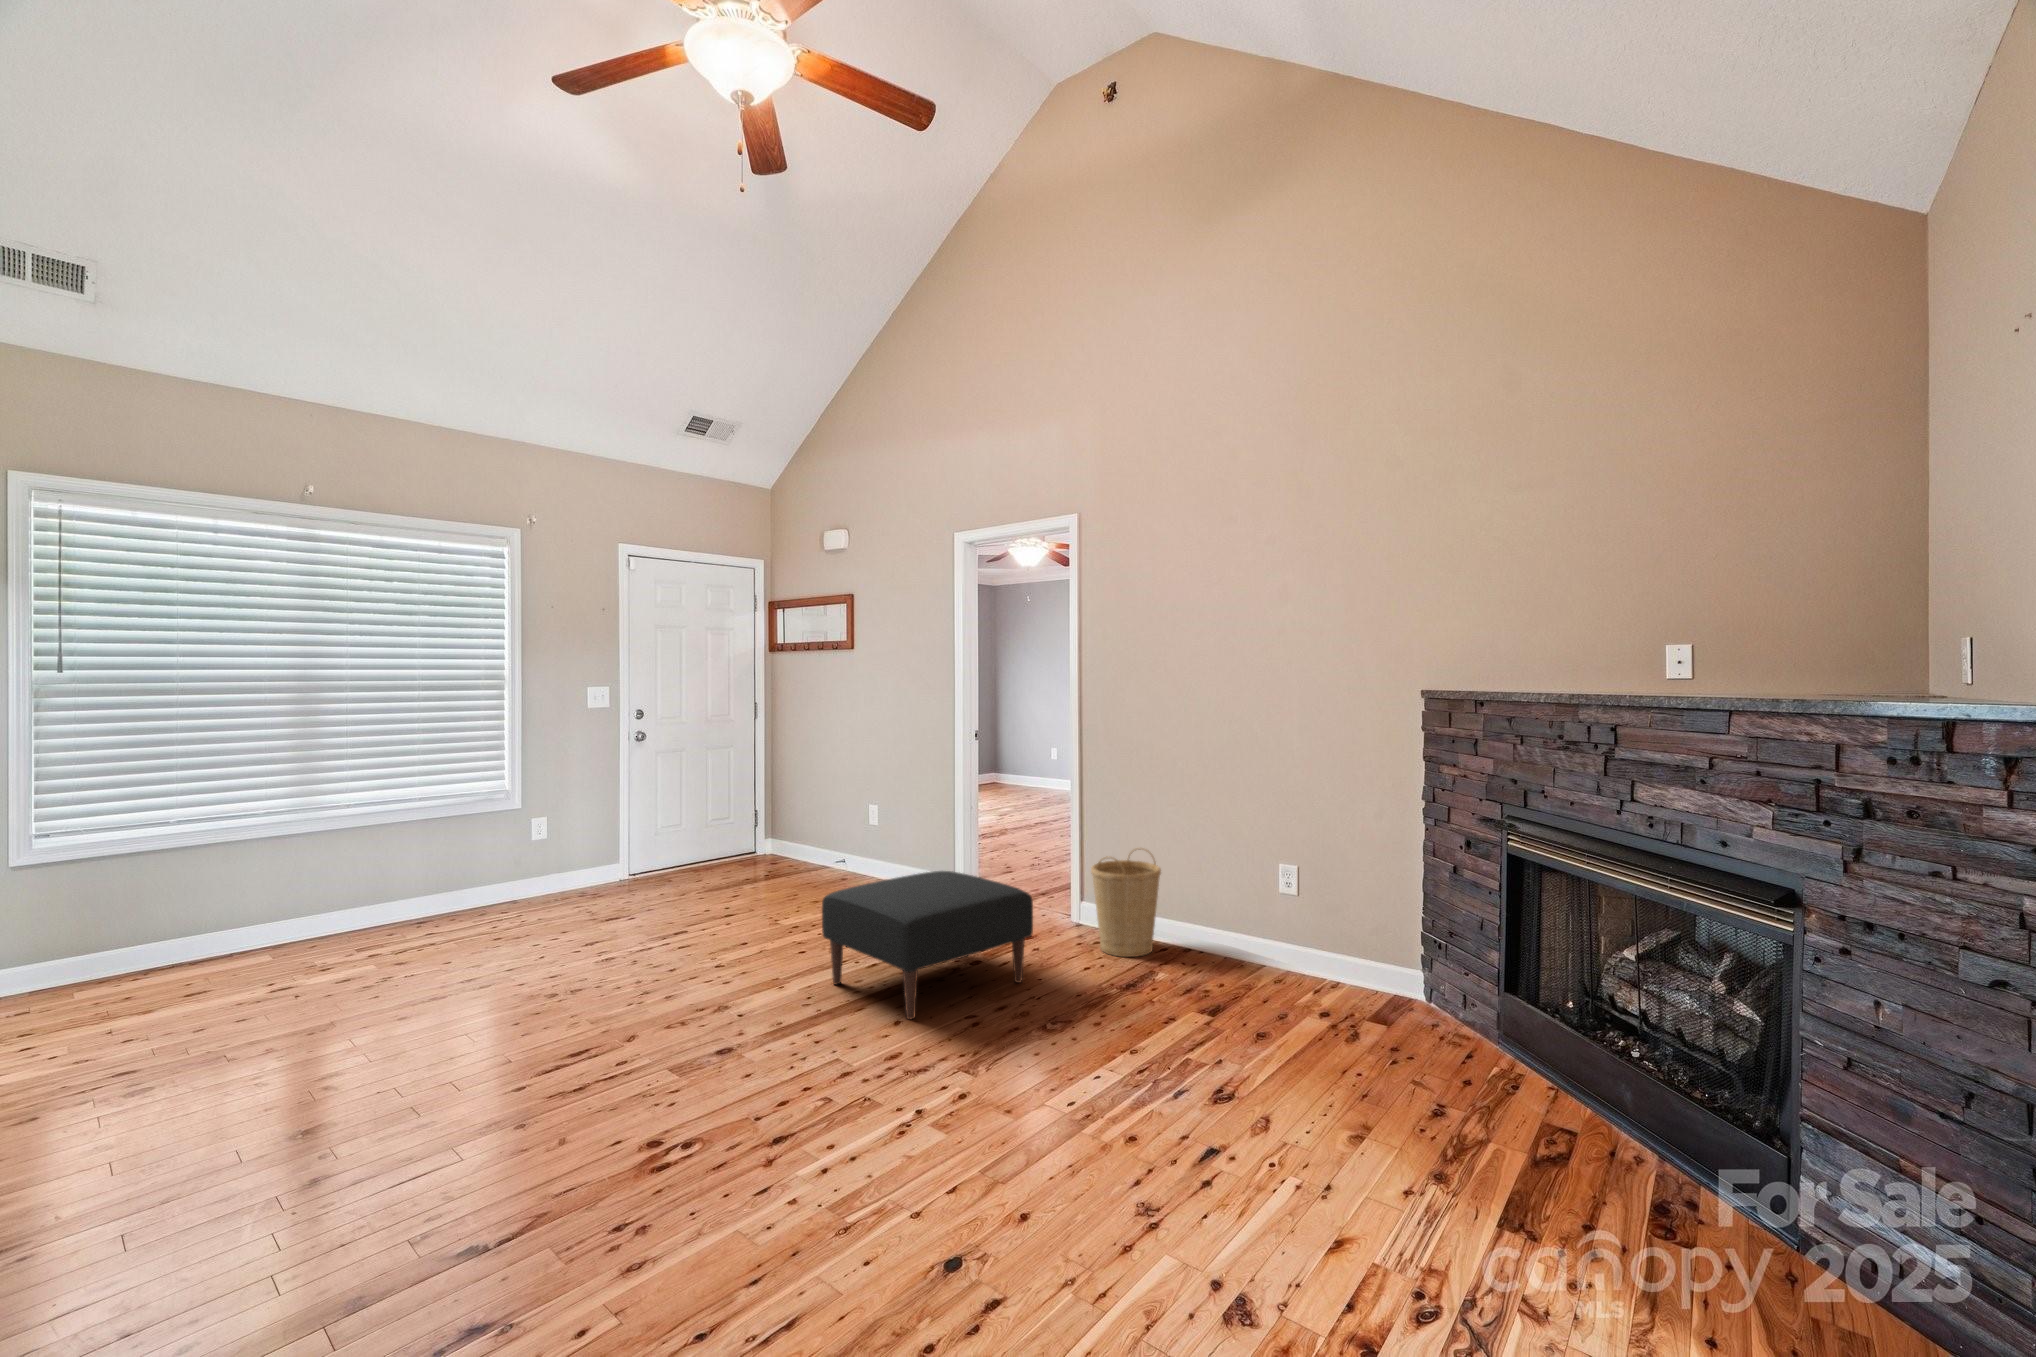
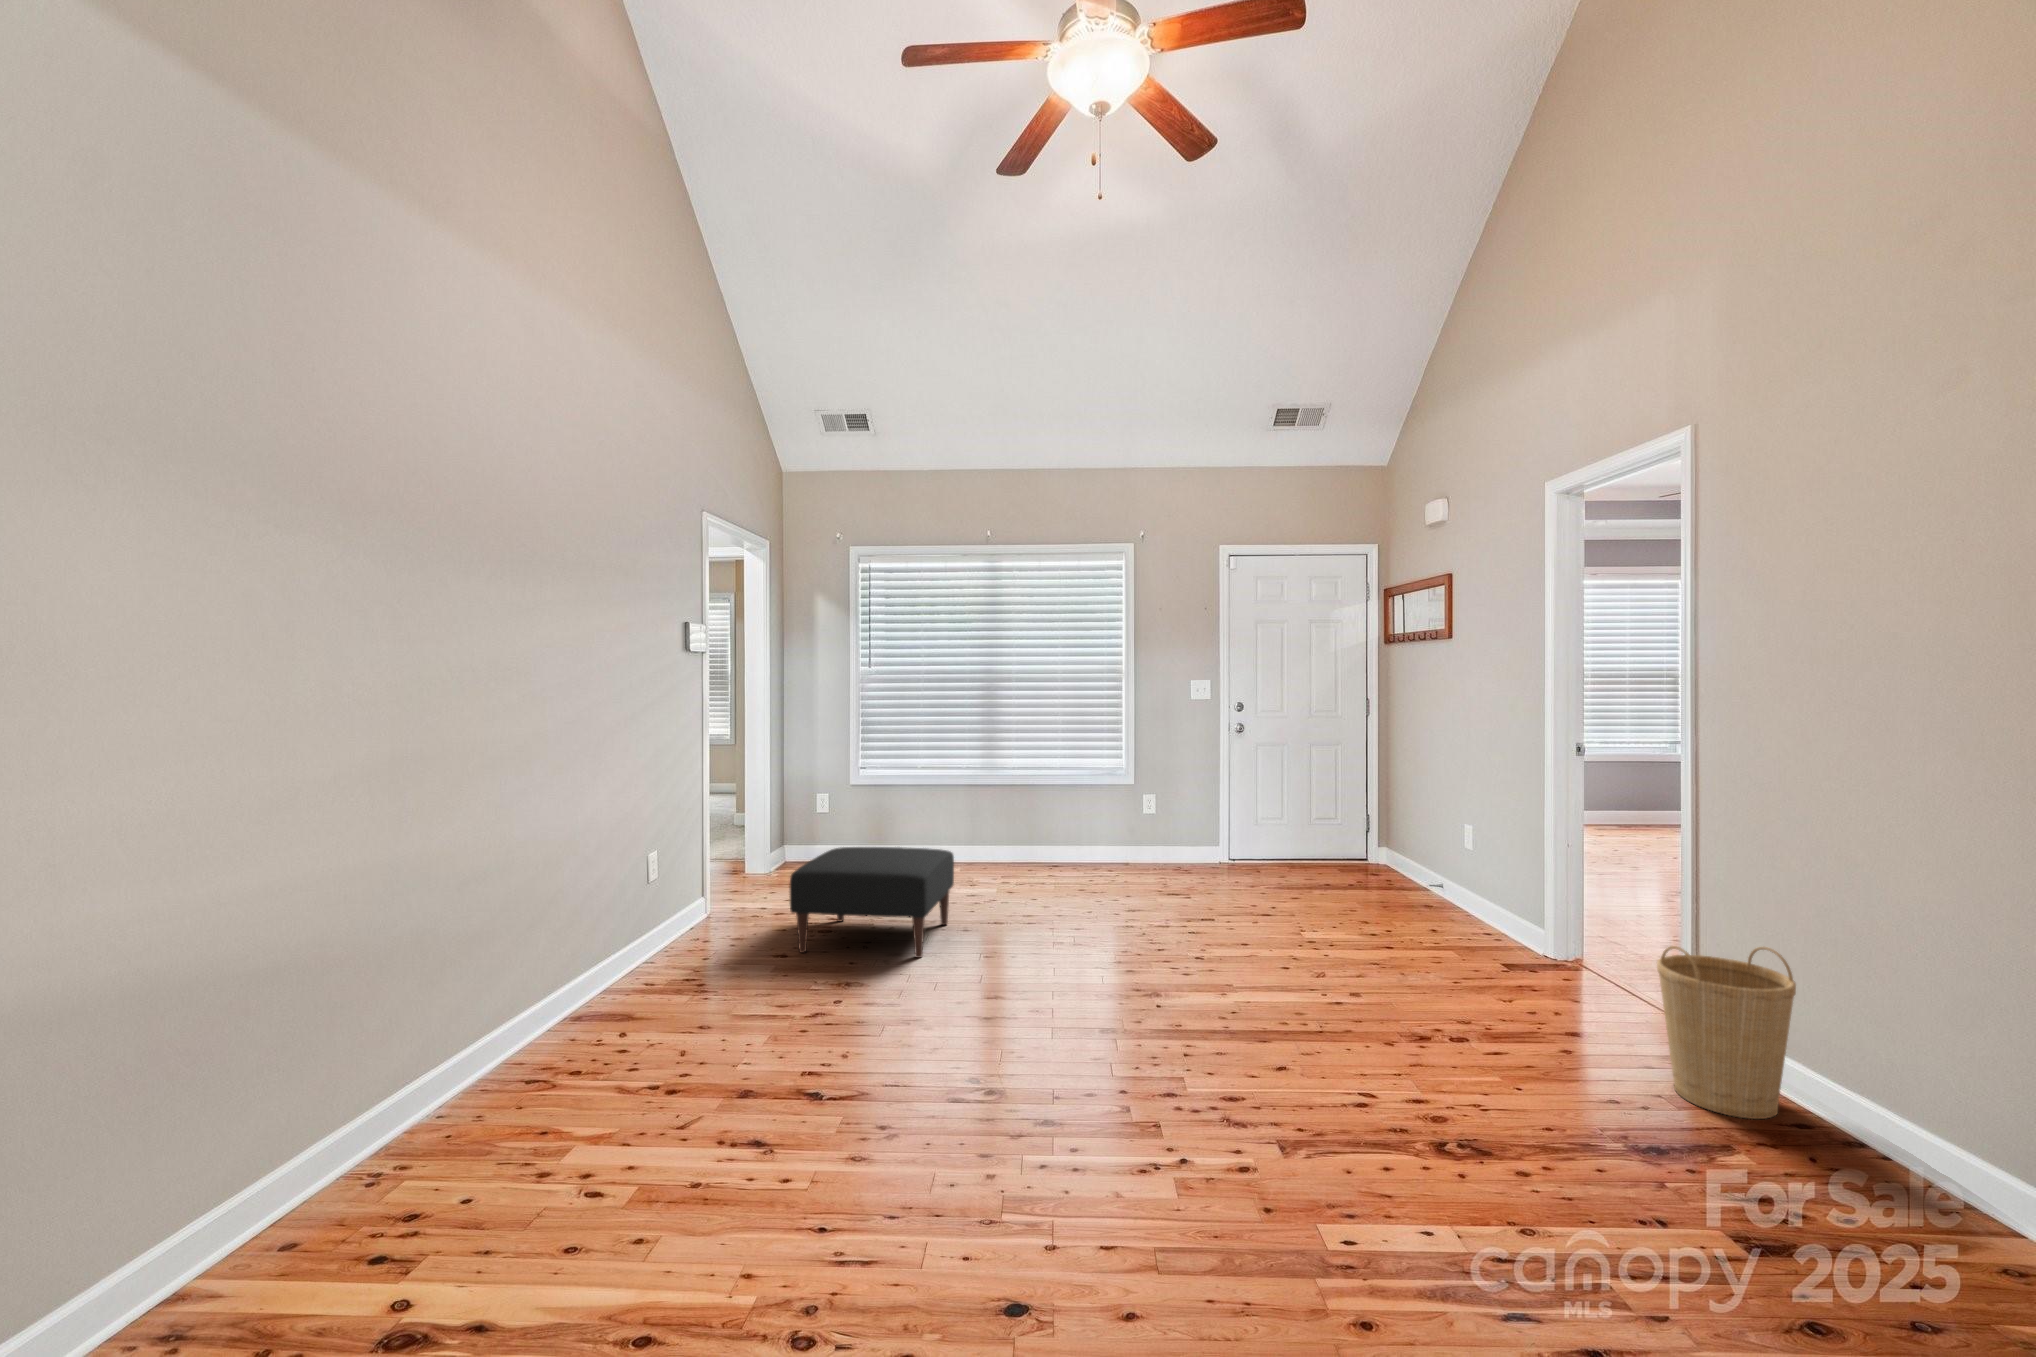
ottoman: present [822,871,1033,1019] -> present [790,847,954,958]

